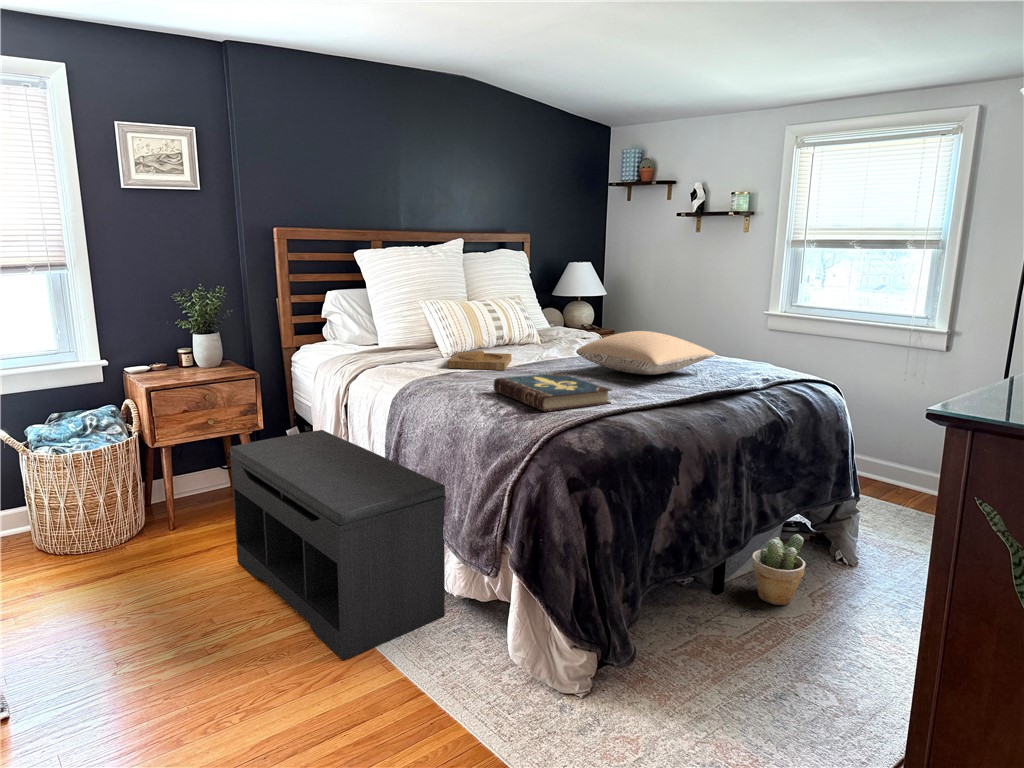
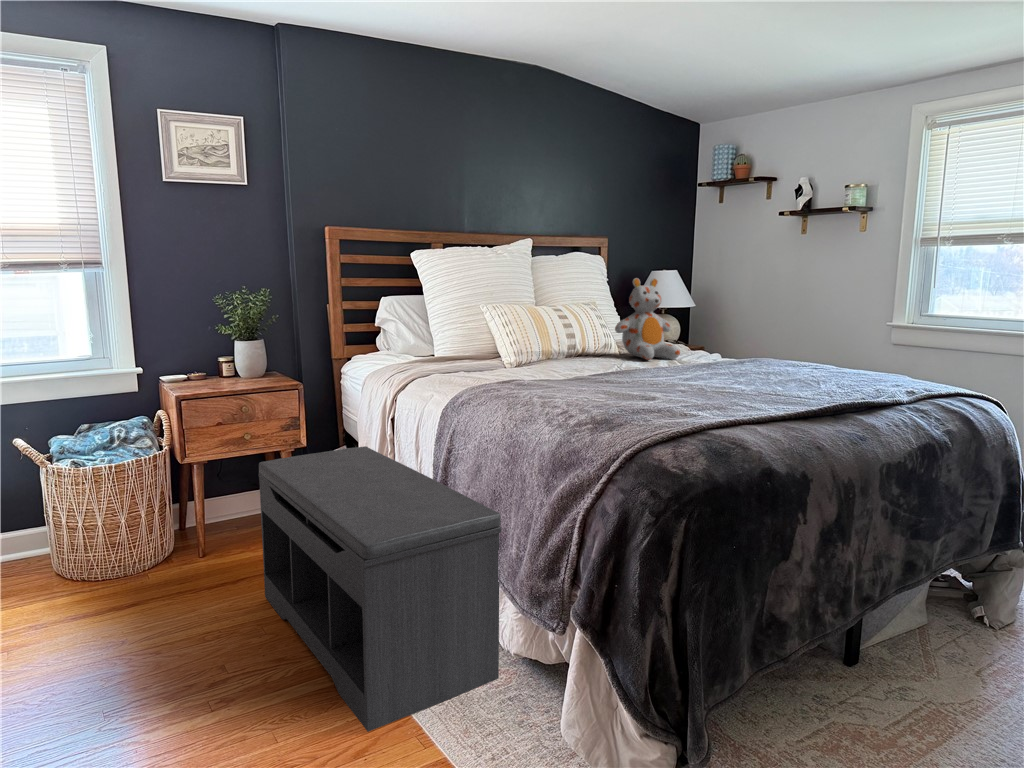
stuffed bear: none [536,278,592,350] -> present [615,278,680,360]
pillow: present [576,331,715,375] -> none [664,332,841,384]
tray: present [447,351,511,370] -> none [510,358,586,378]
book: present [493,373,611,412] -> none [562,379,714,422]
potted plant: present [753,534,806,605] -> none [899,592,976,687]

